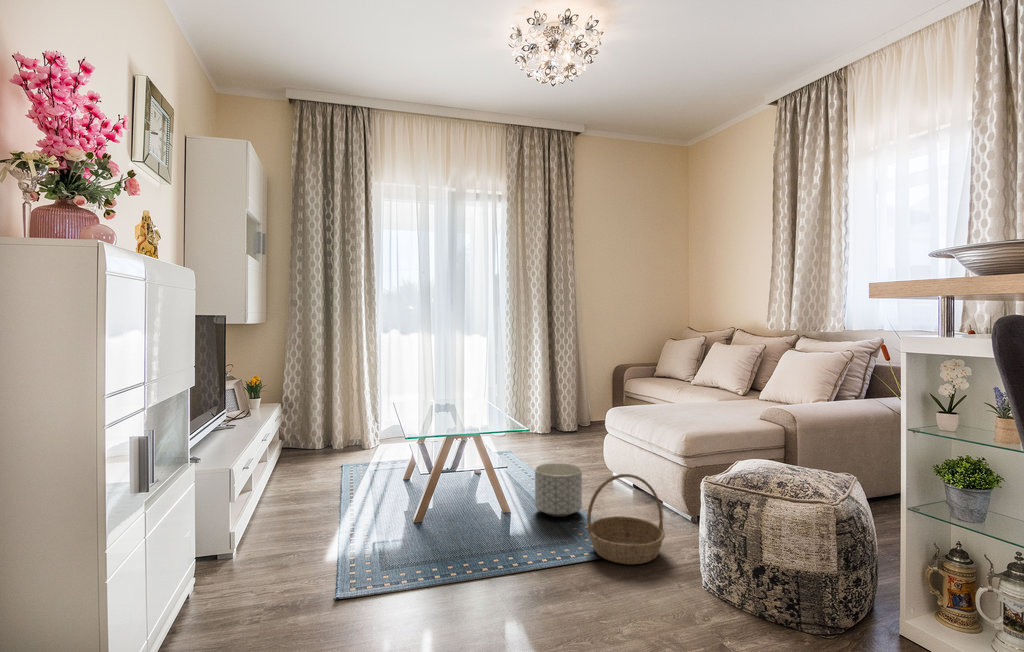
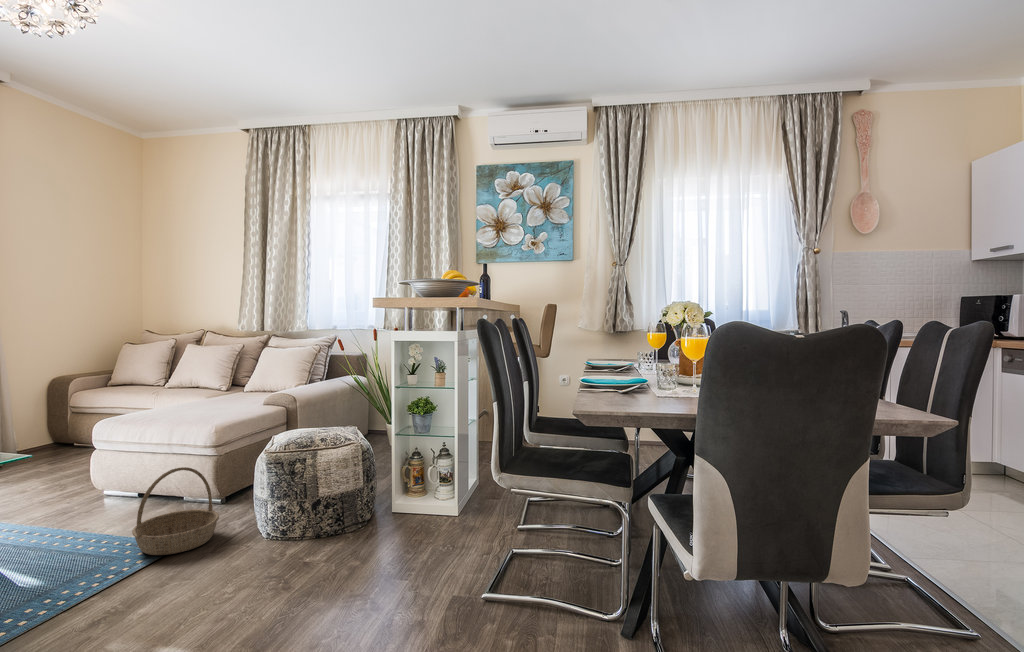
planter: present [535,463,582,517] -> none [25,484,97,548]

